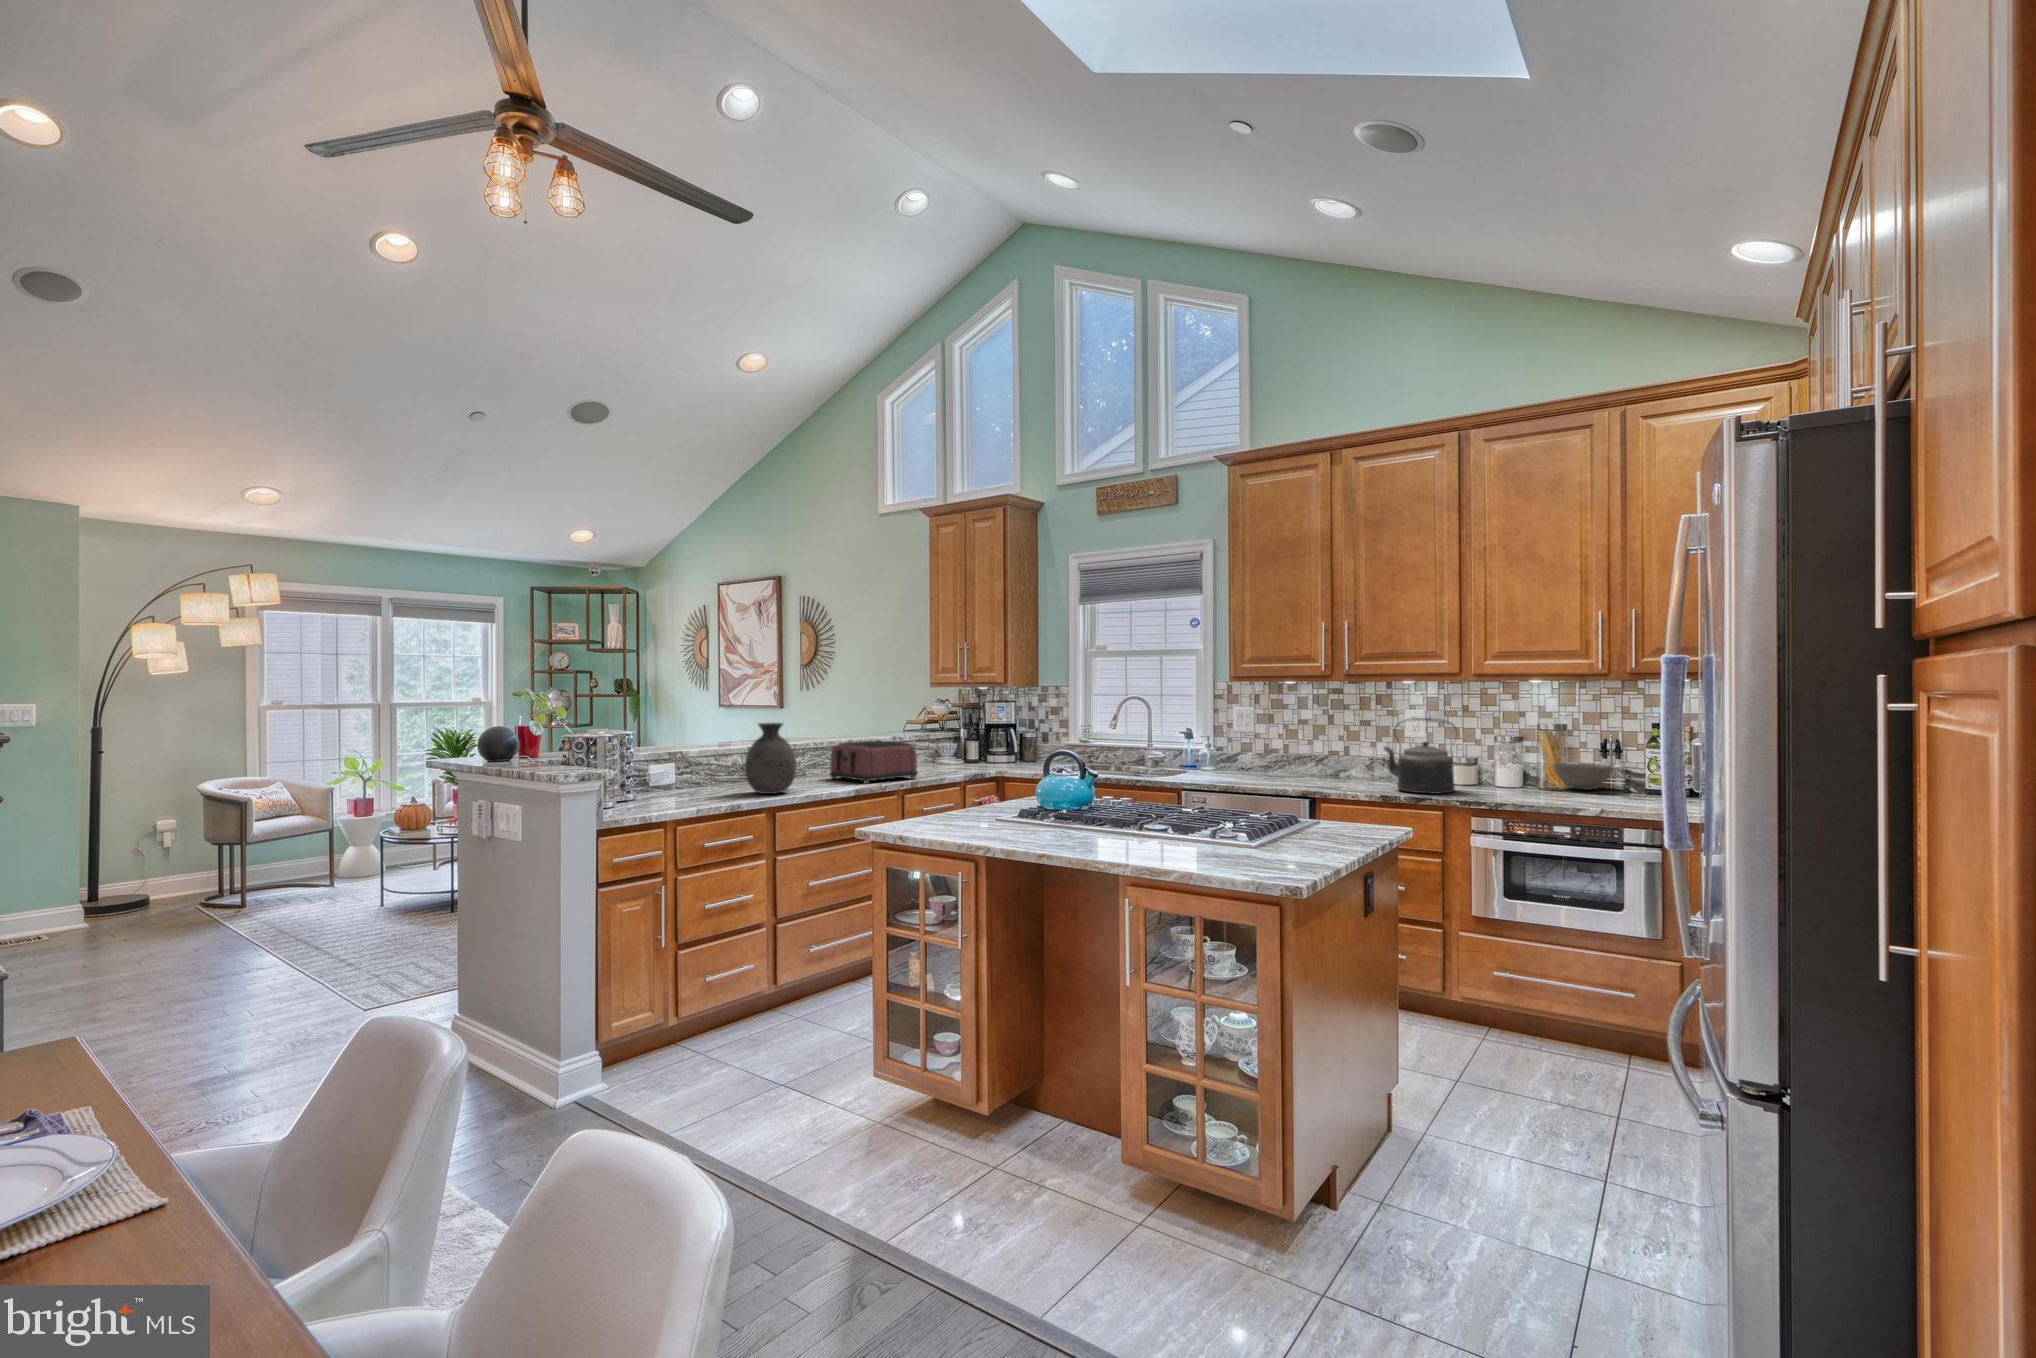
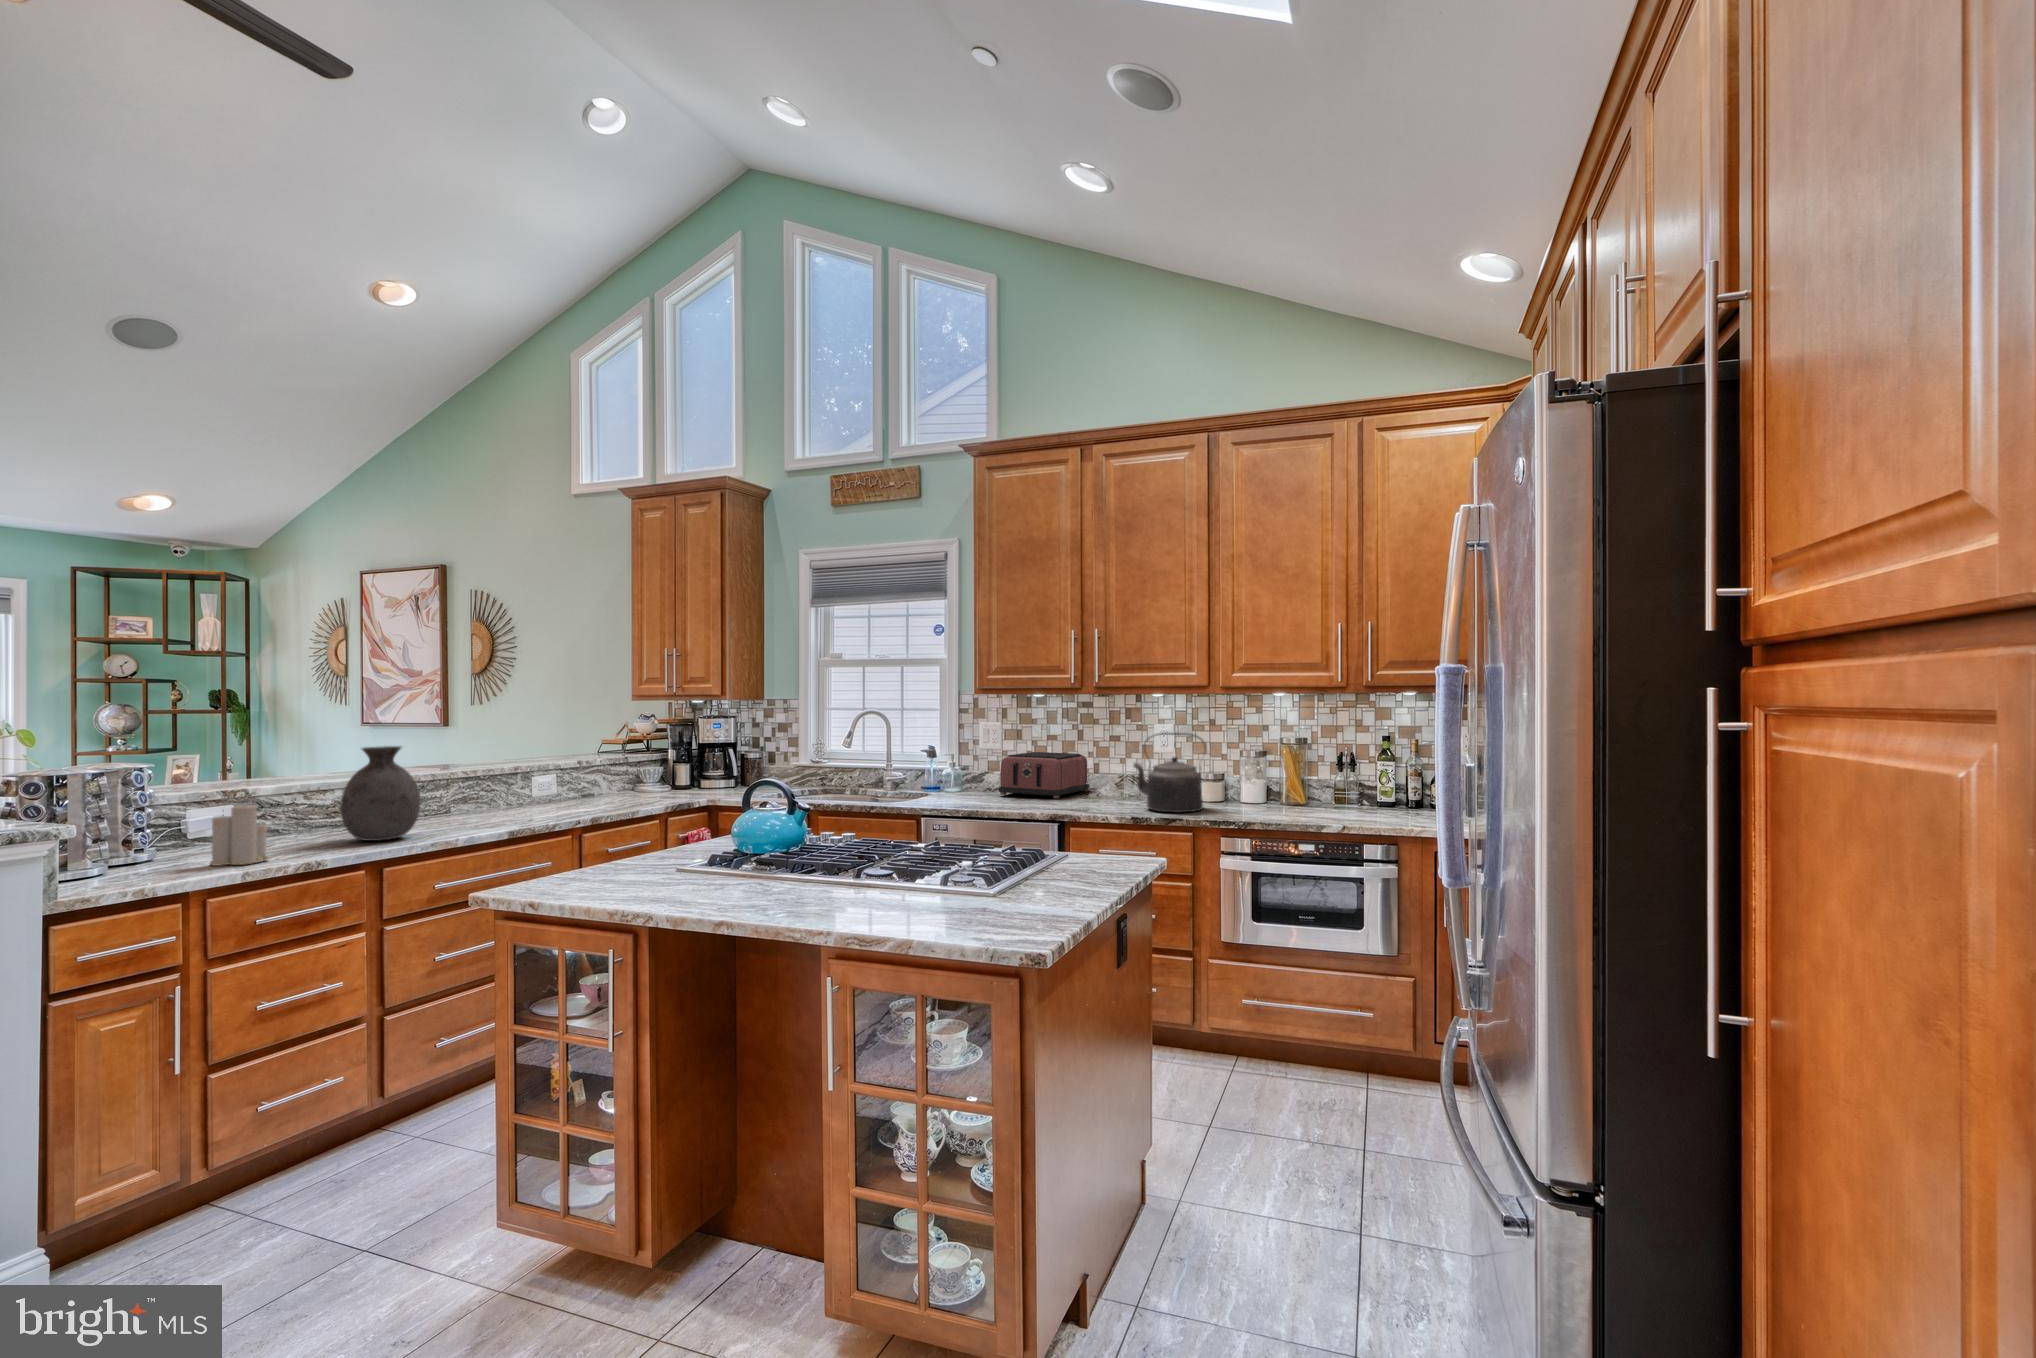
toaster: present [830,740,918,784] -> present [999,752,1089,799]
candle: none [674,759,709,806] -> present [210,805,269,866]
bowl: present [1552,762,1613,790] -> none [1293,776,1349,803]

